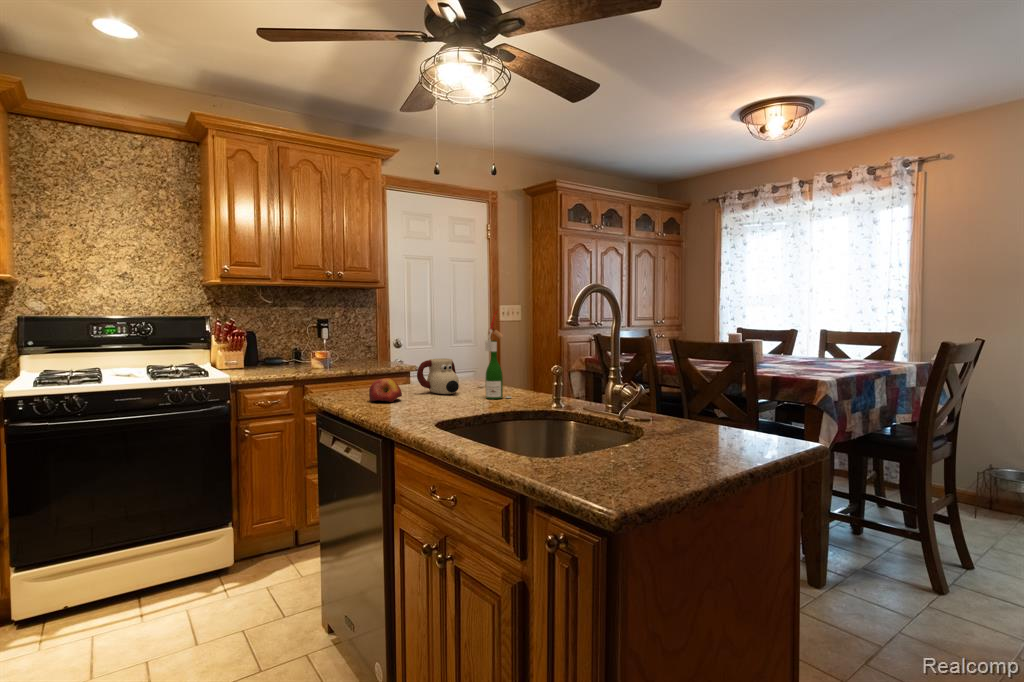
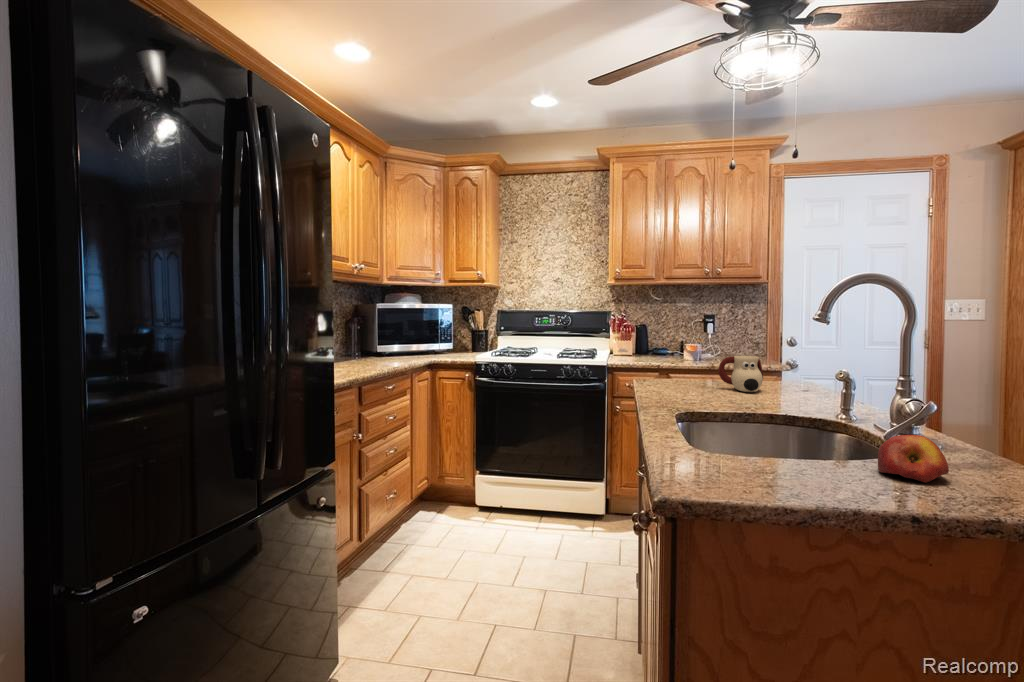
wine bottle: present [485,312,511,399] -> none [778,308,808,403]
apple: present [369,378,402,402] -> present [878,435,949,483]

